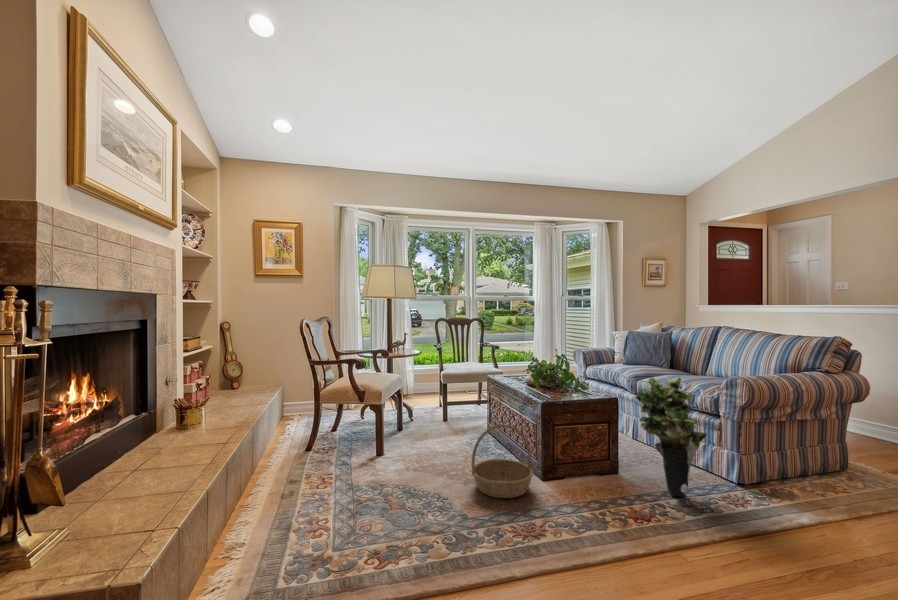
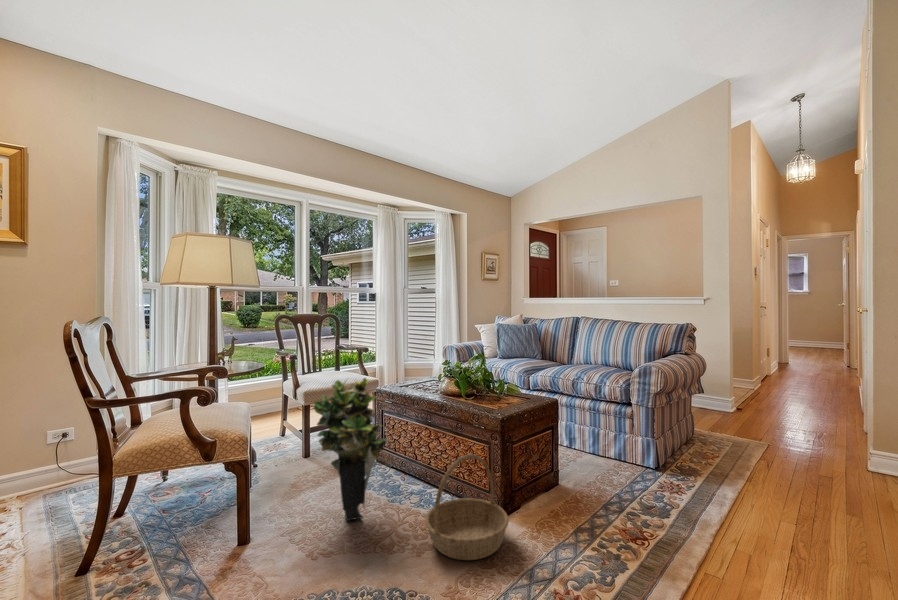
potted plant: present [635,377,707,497] -> present [313,378,388,521]

